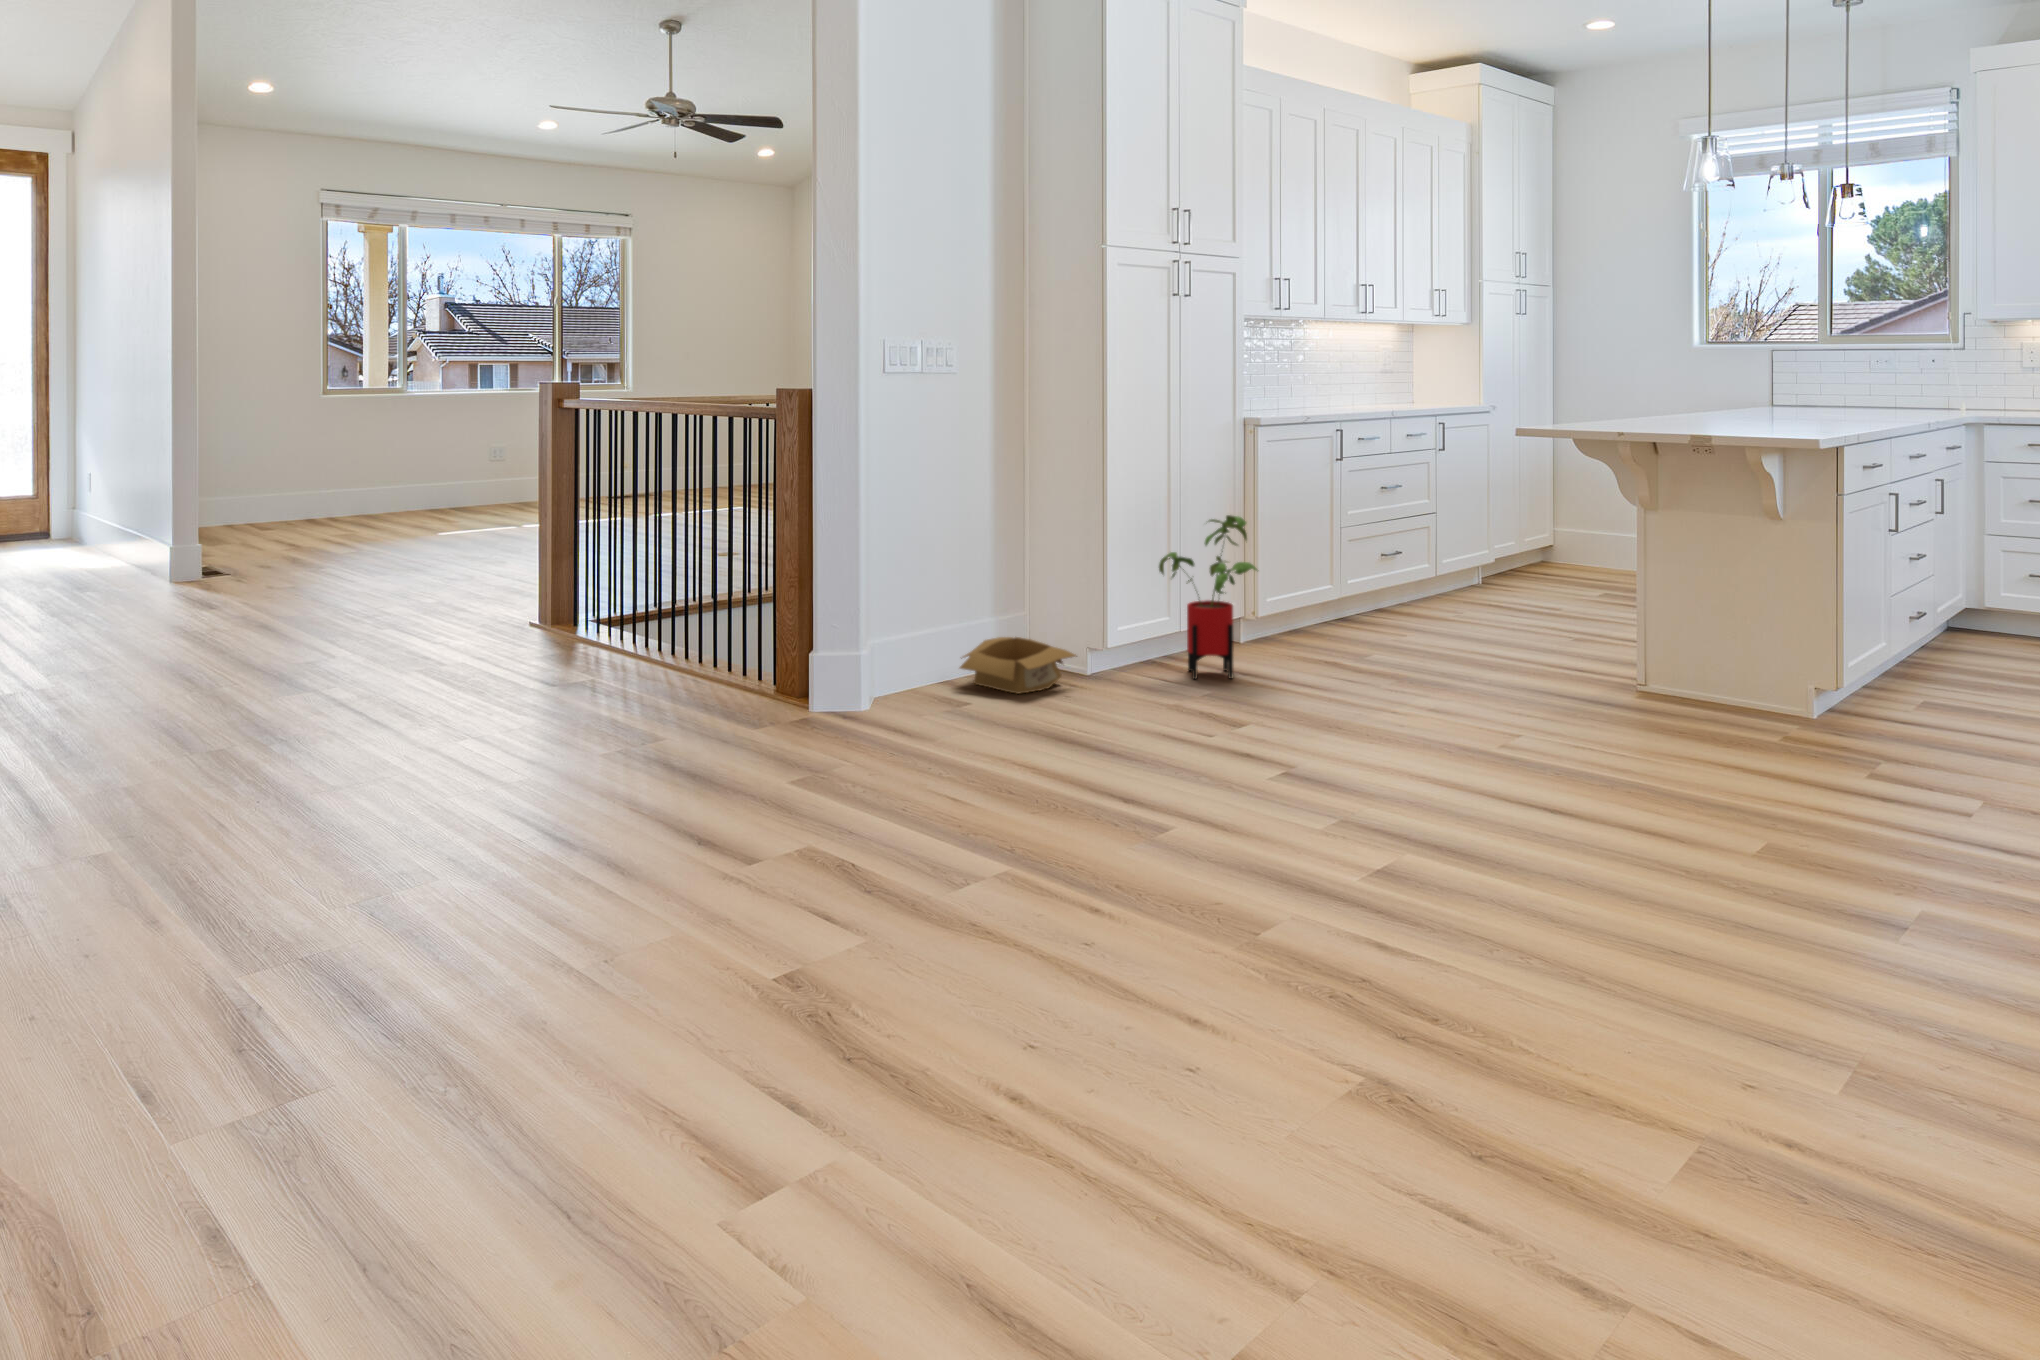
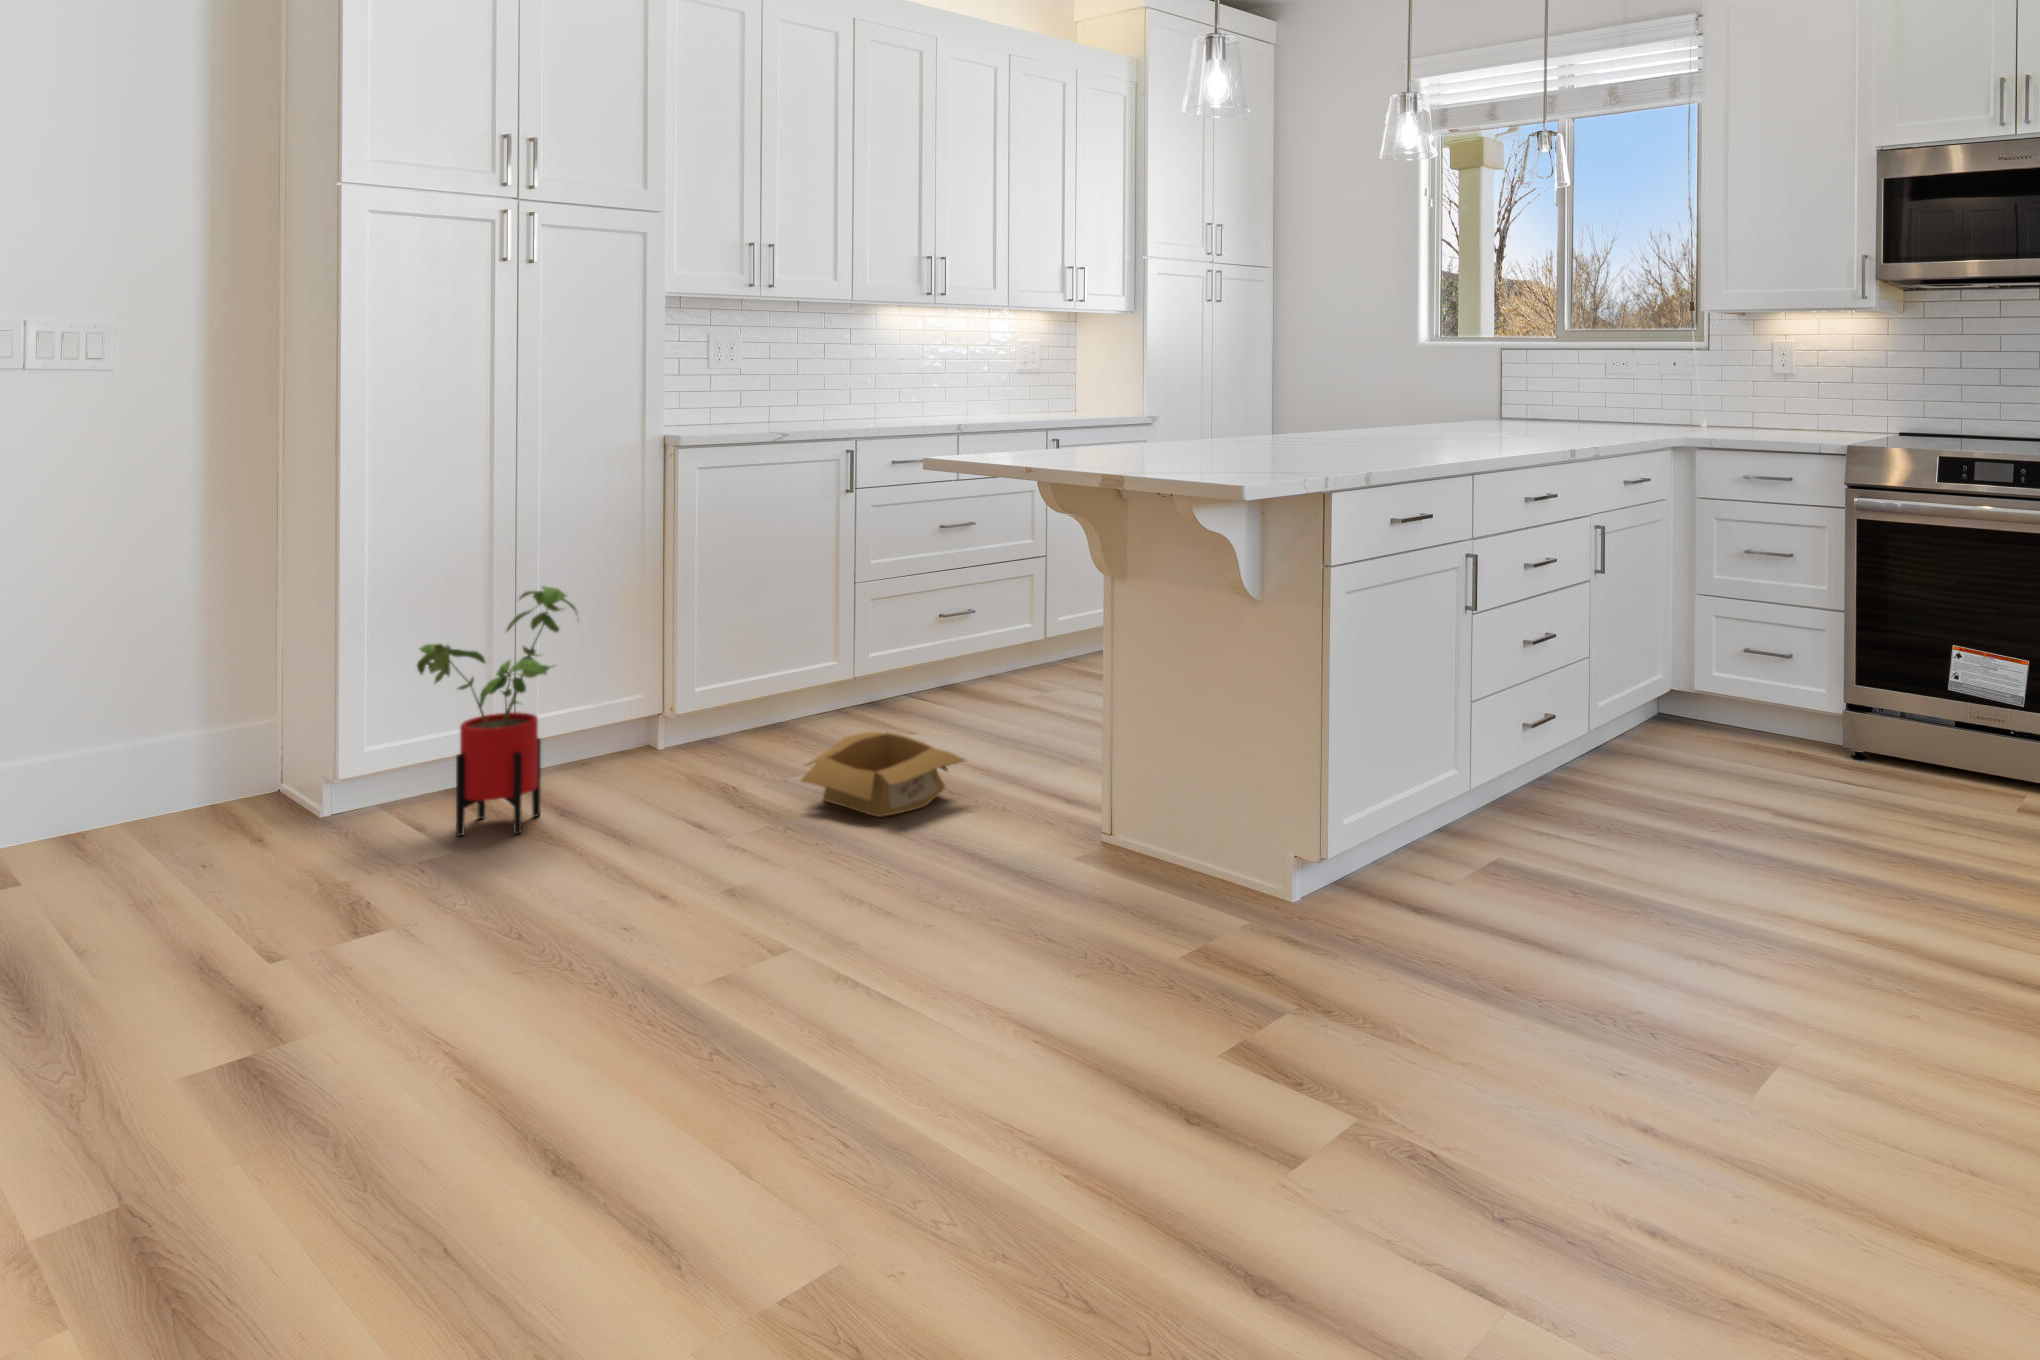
cardboard box: present [960,637,1076,694] -> present [800,732,965,817]

